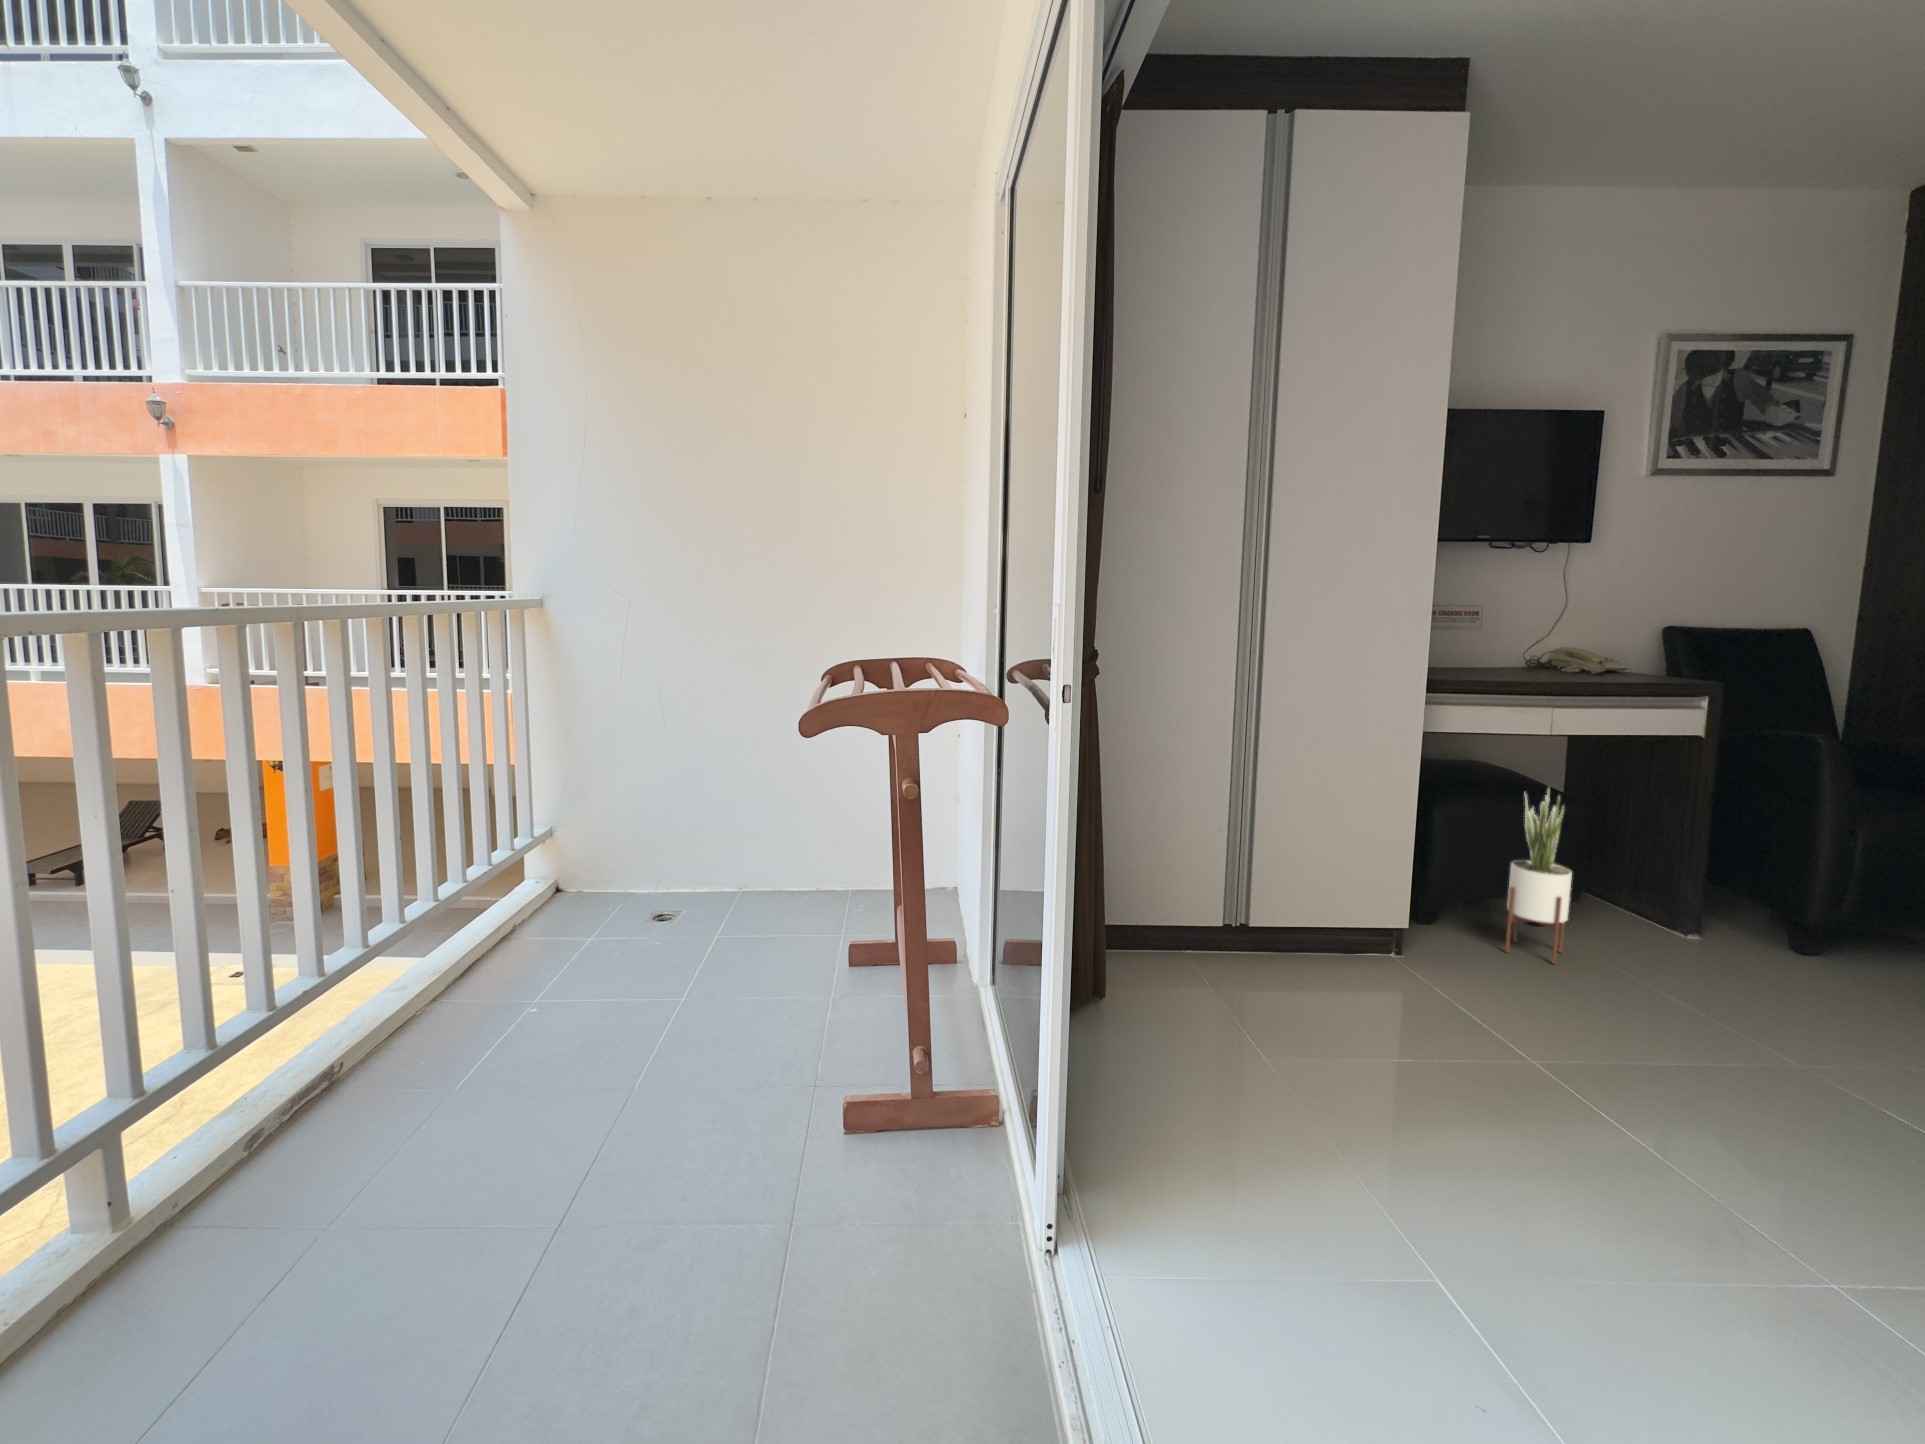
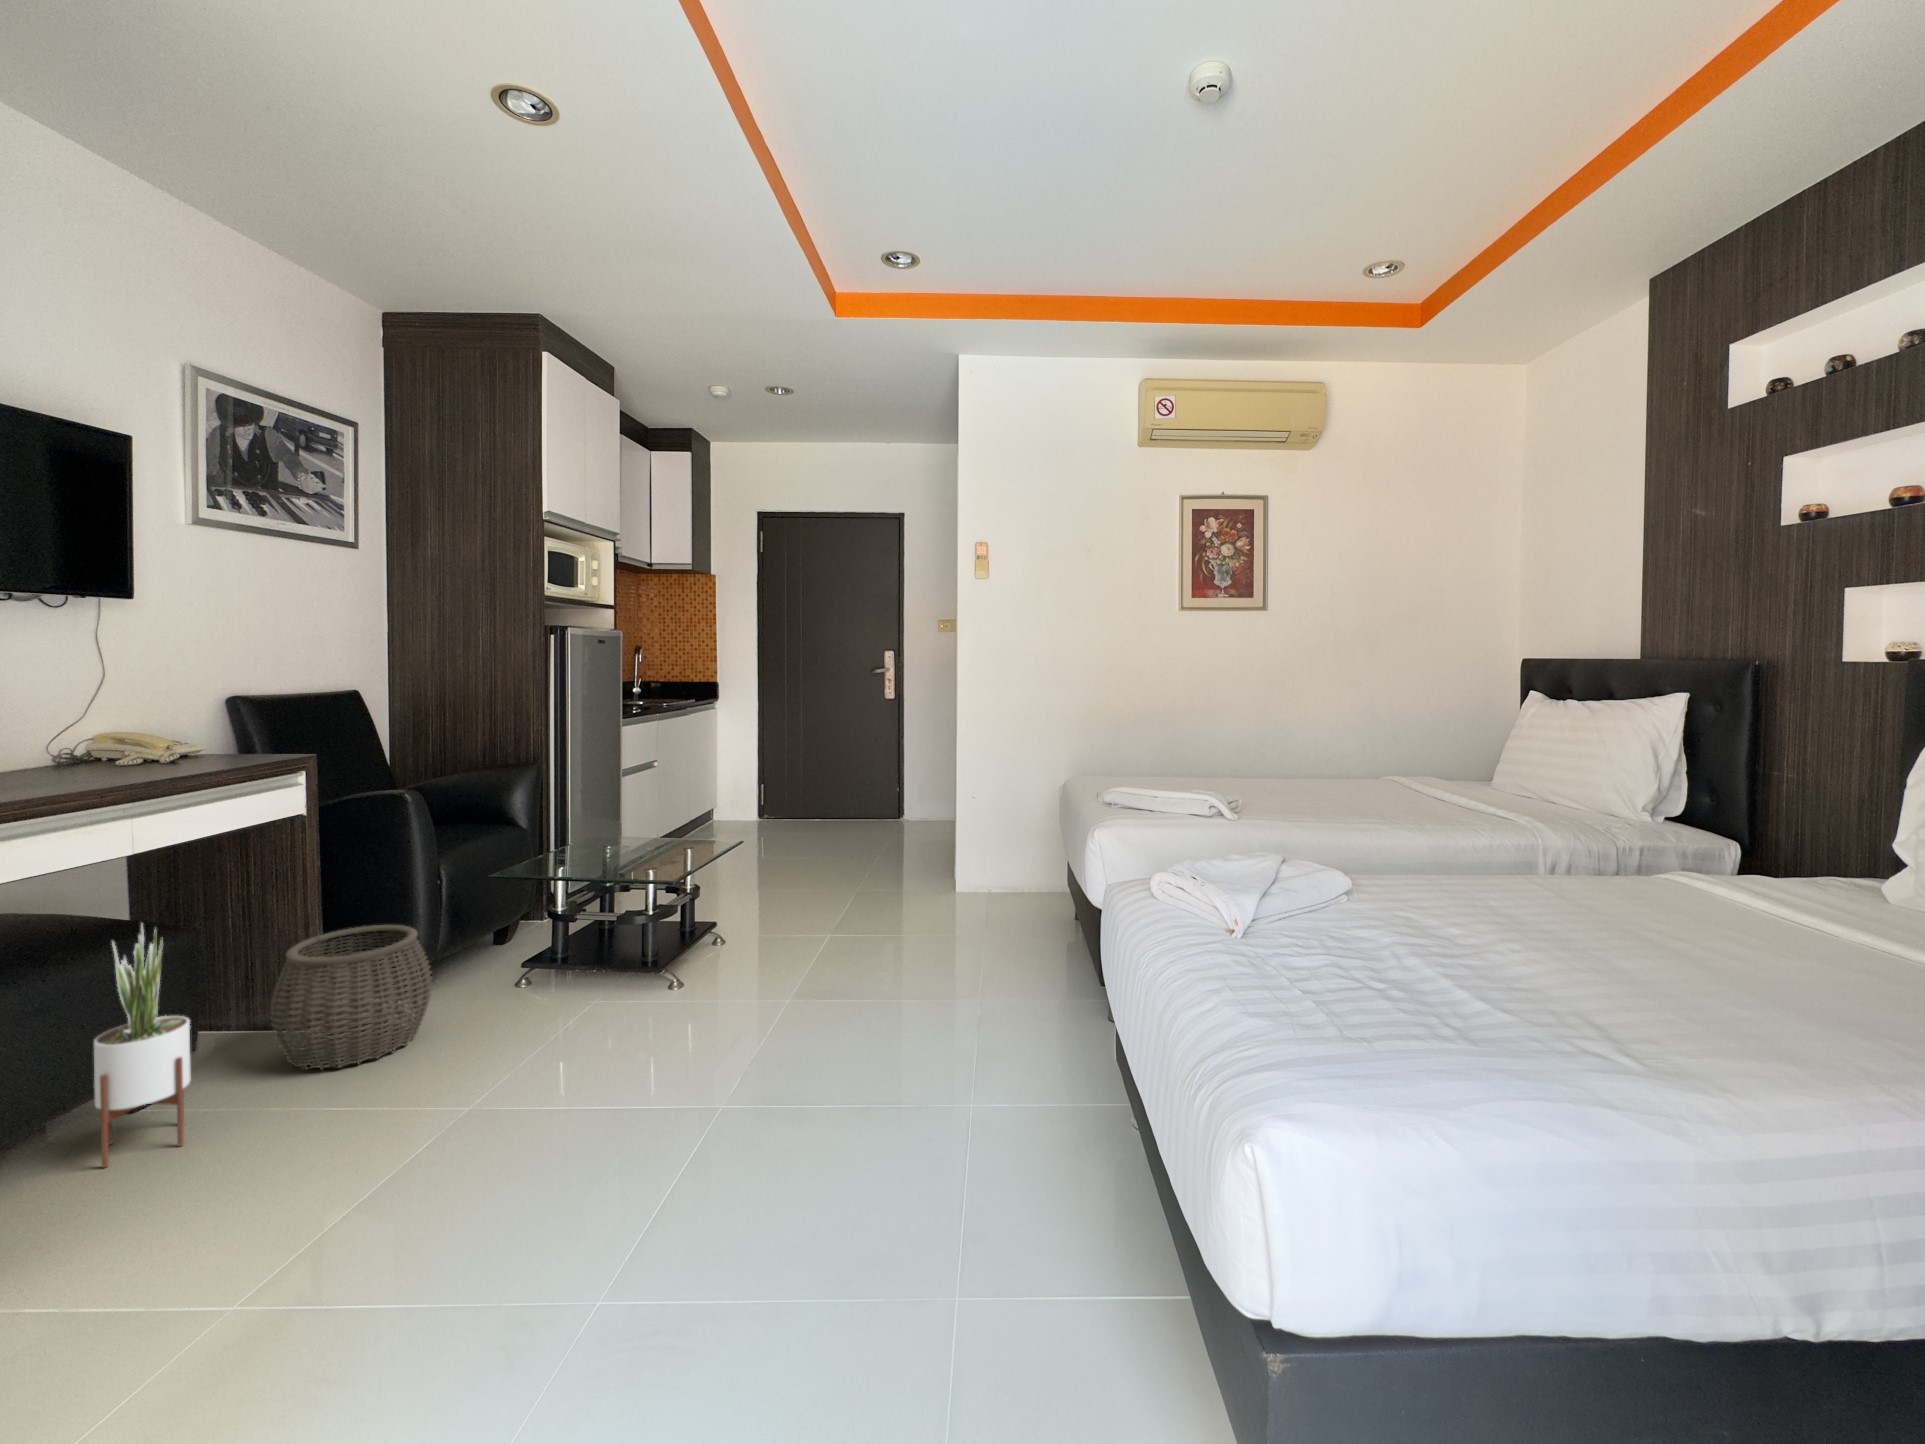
woven basket: none [1642,852,1810,987] -> present [270,925,432,1070]

